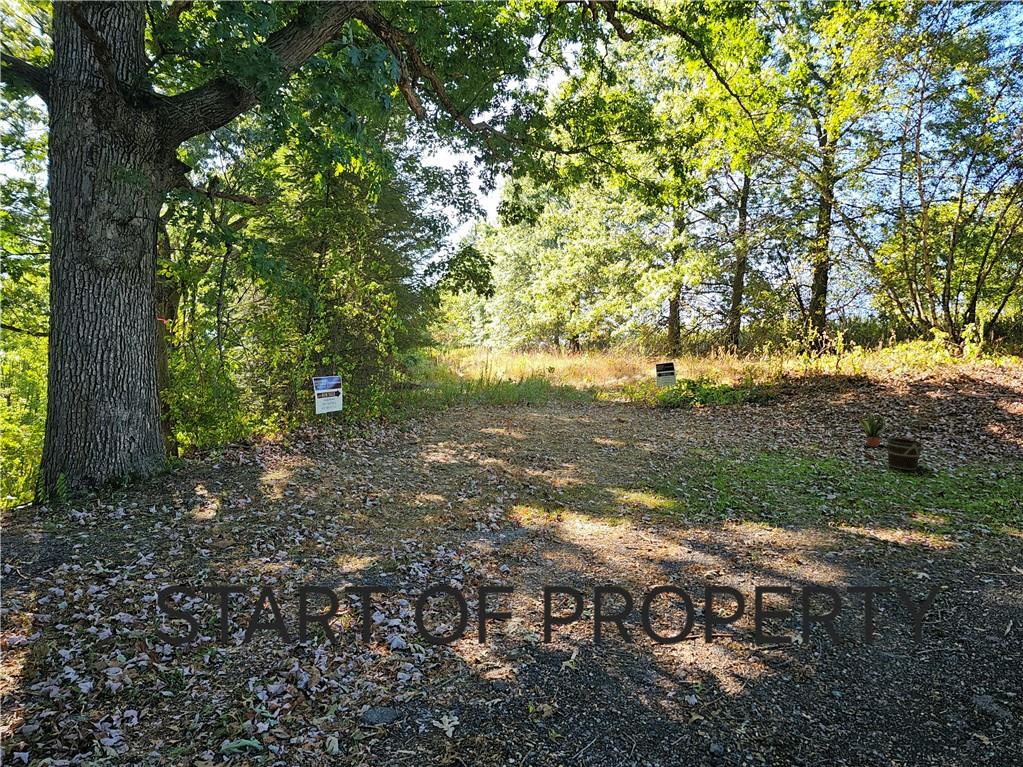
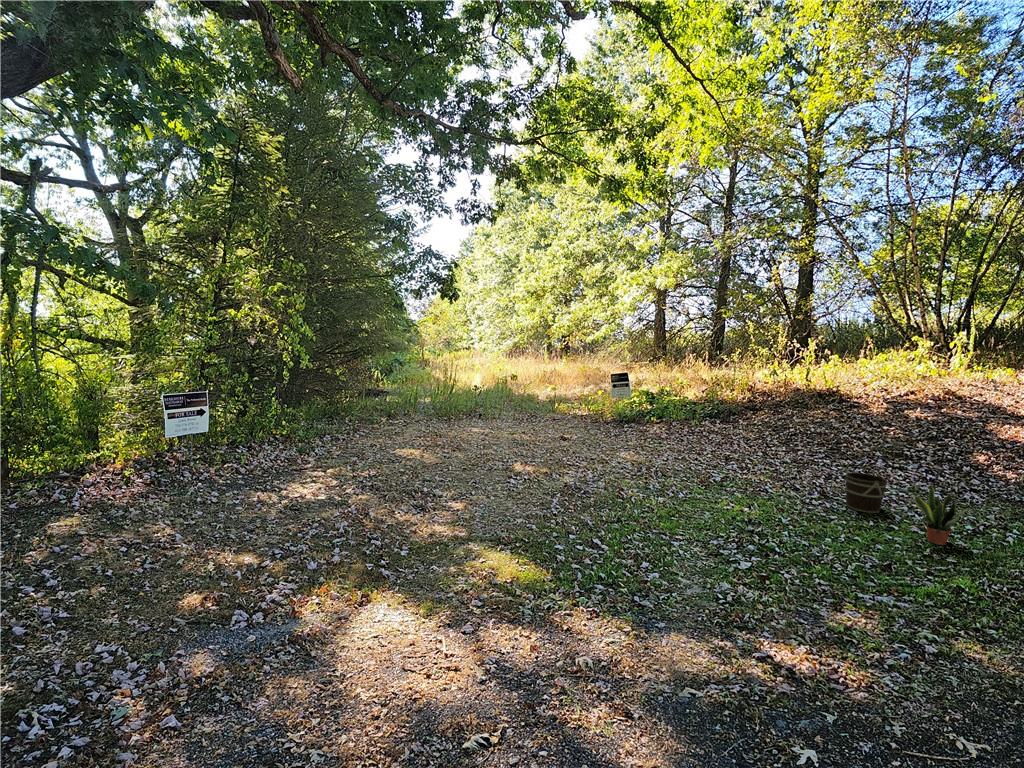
potted plant: present [859,412,889,447] -> present [915,485,967,545]

